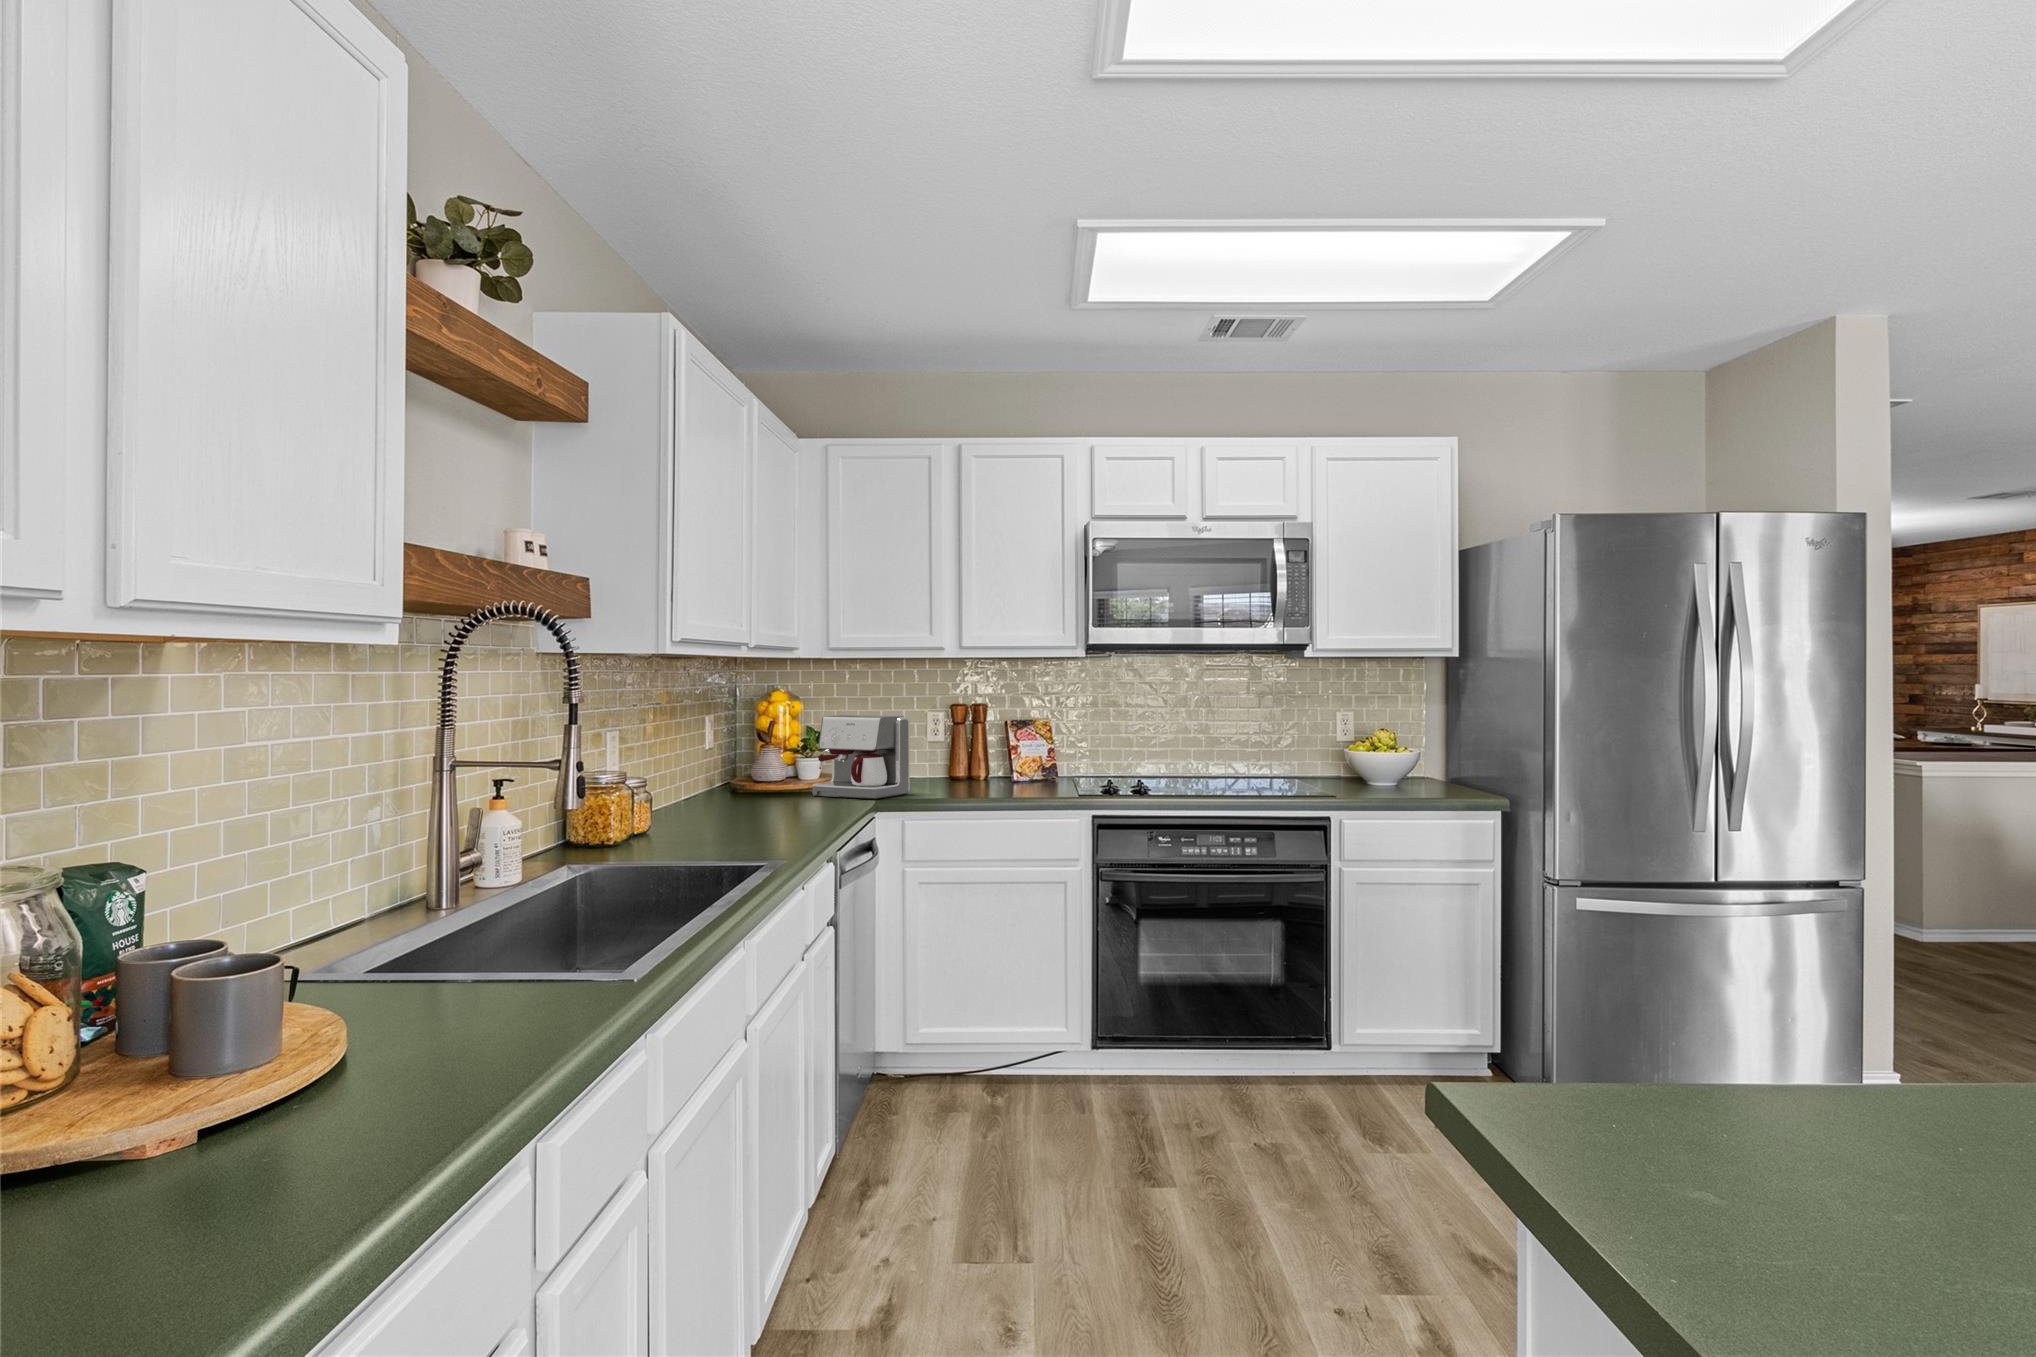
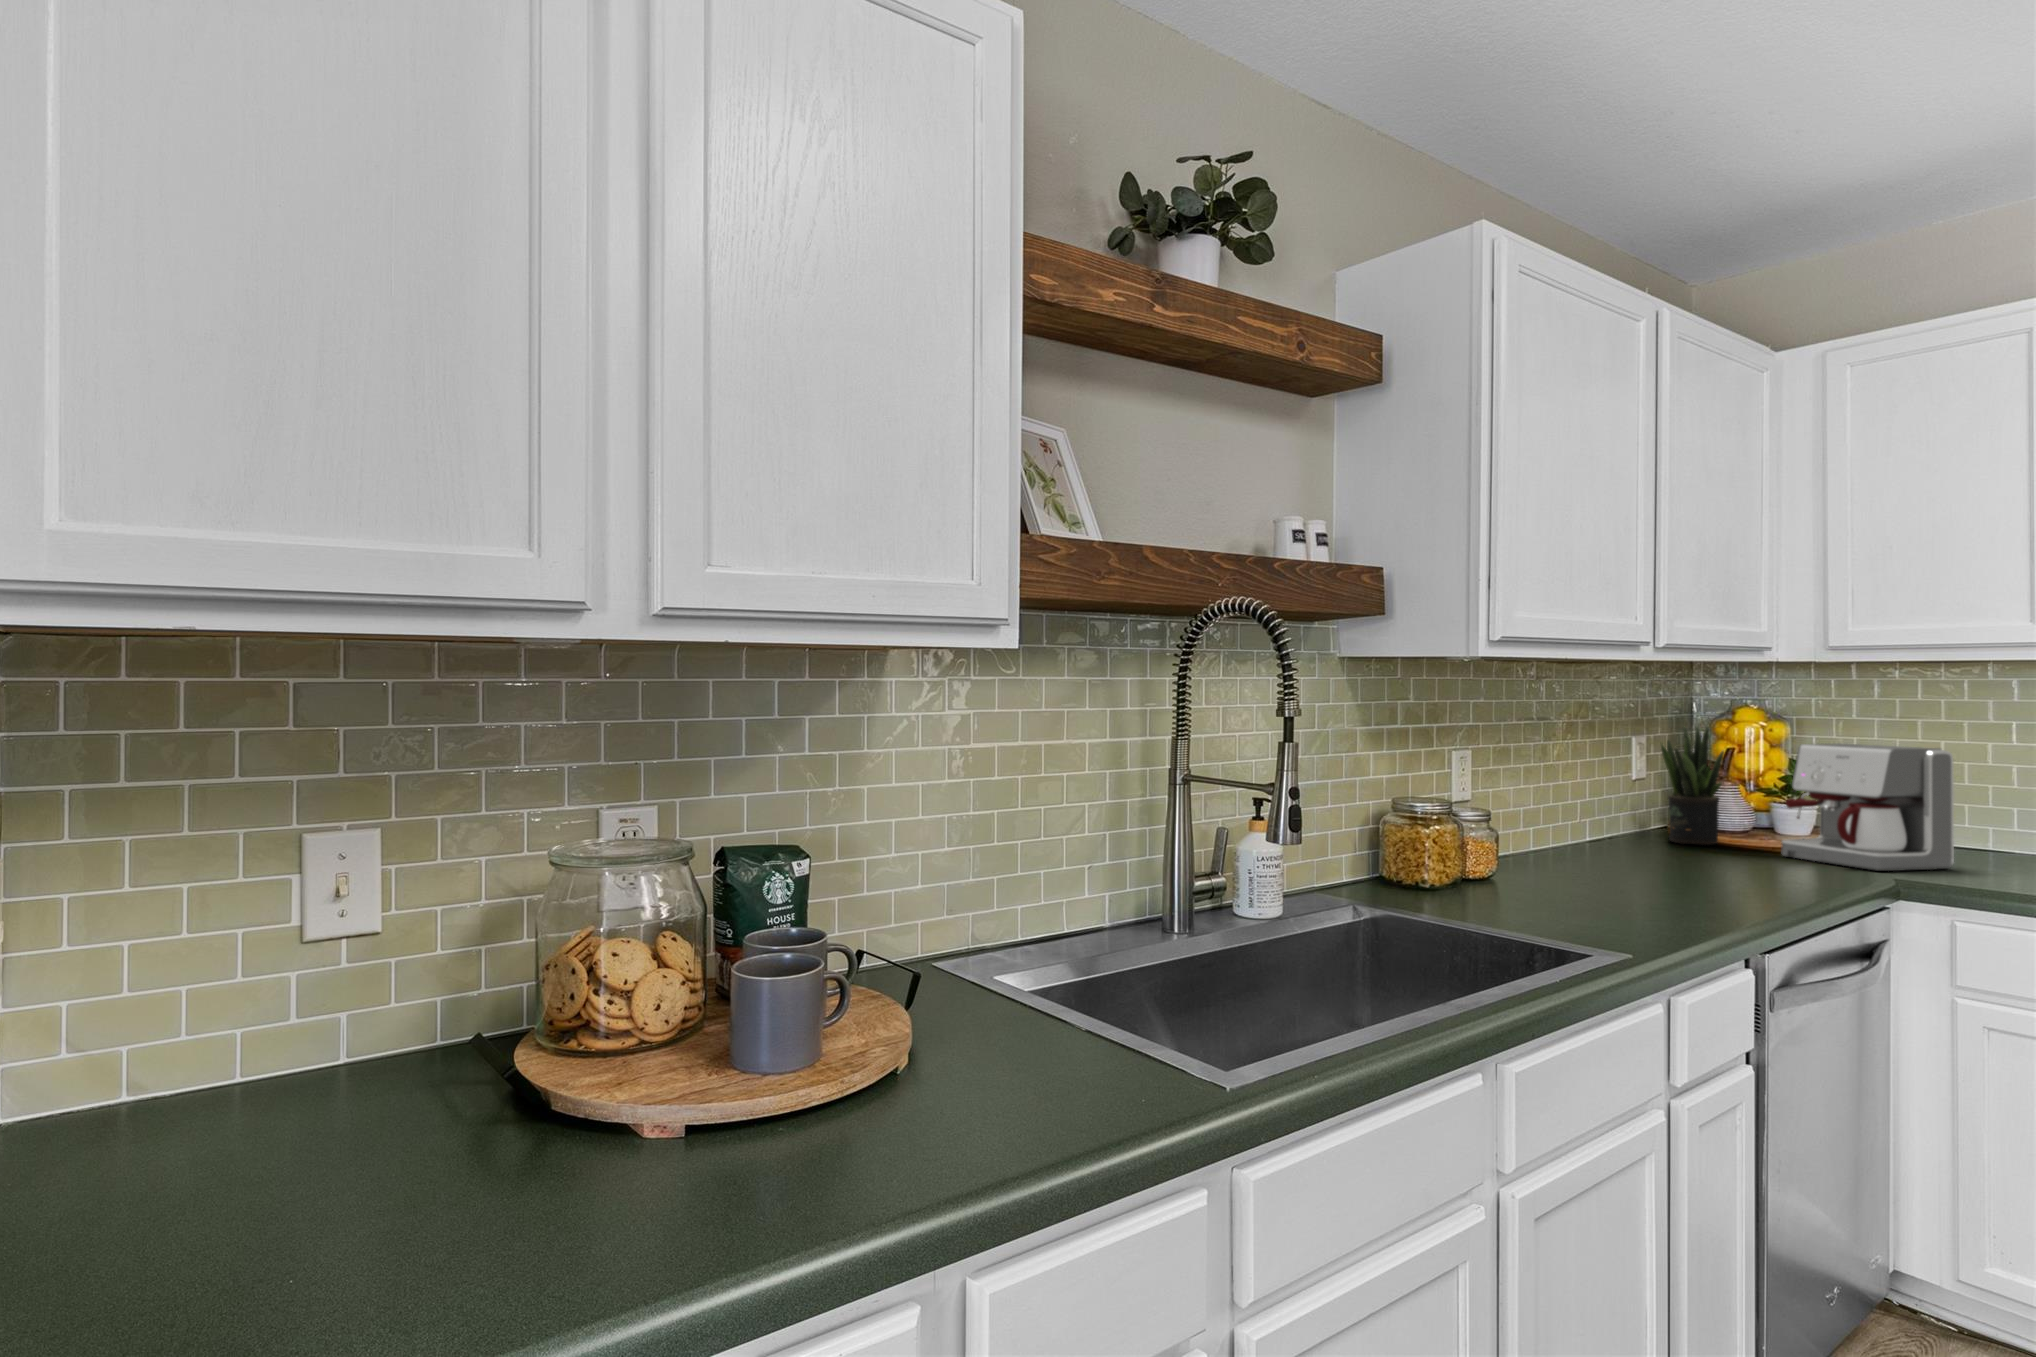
potted plant: none [730,705,770,794] -> present [1661,726,1724,845]

